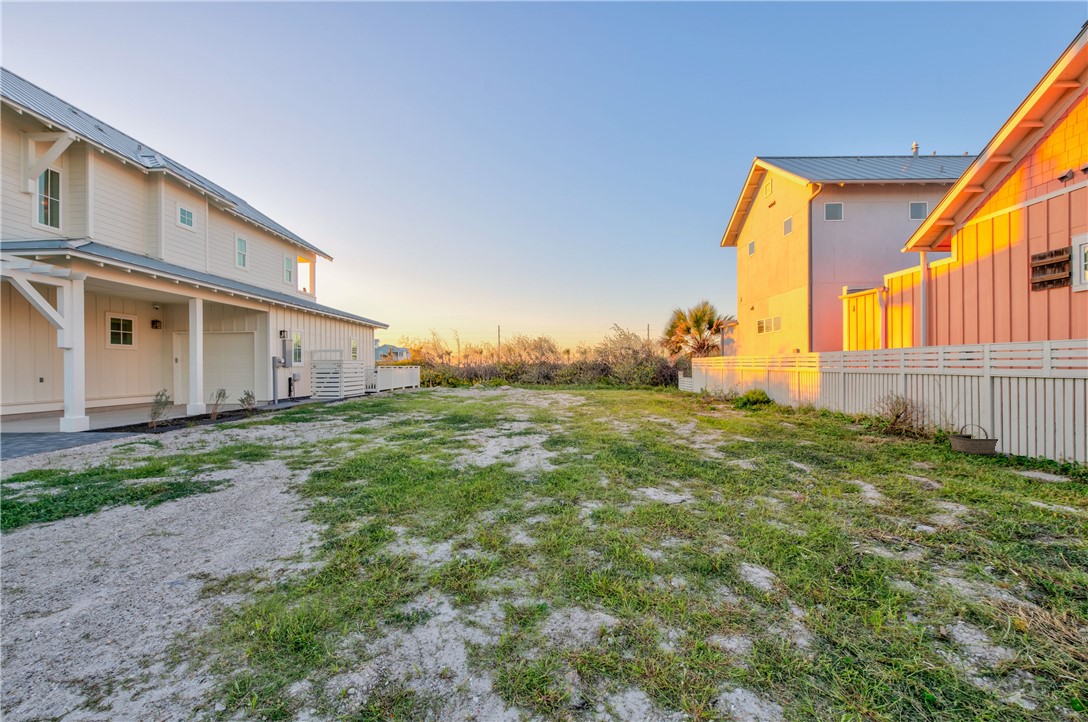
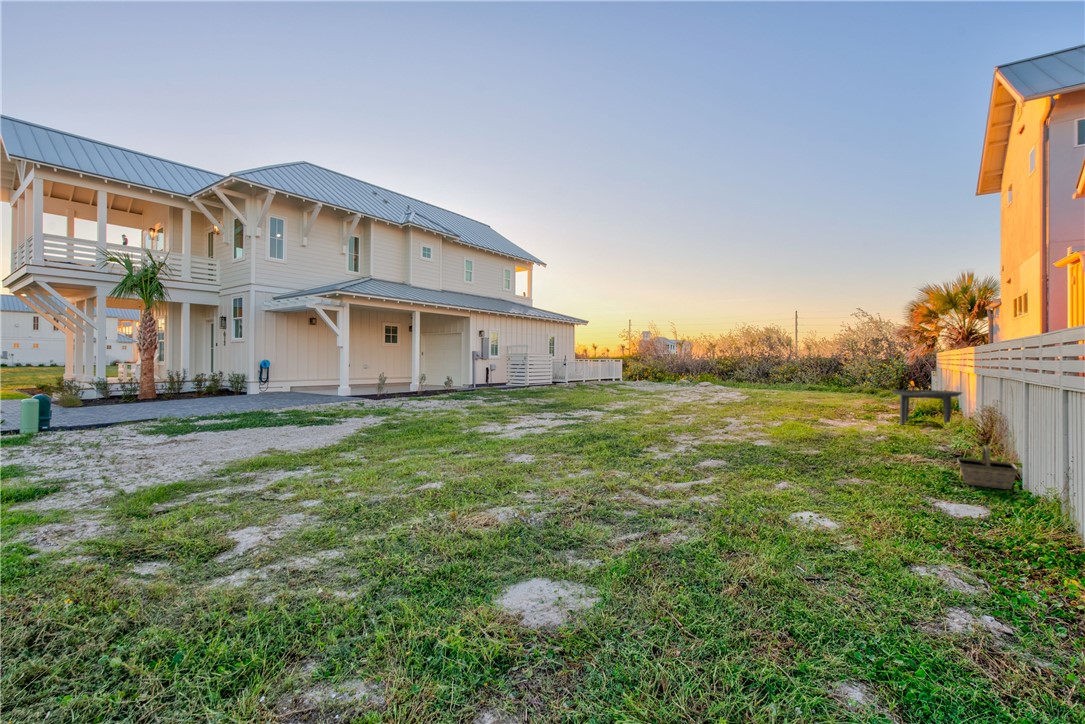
round table: none [740,384,786,411] -> present [892,390,962,425]

